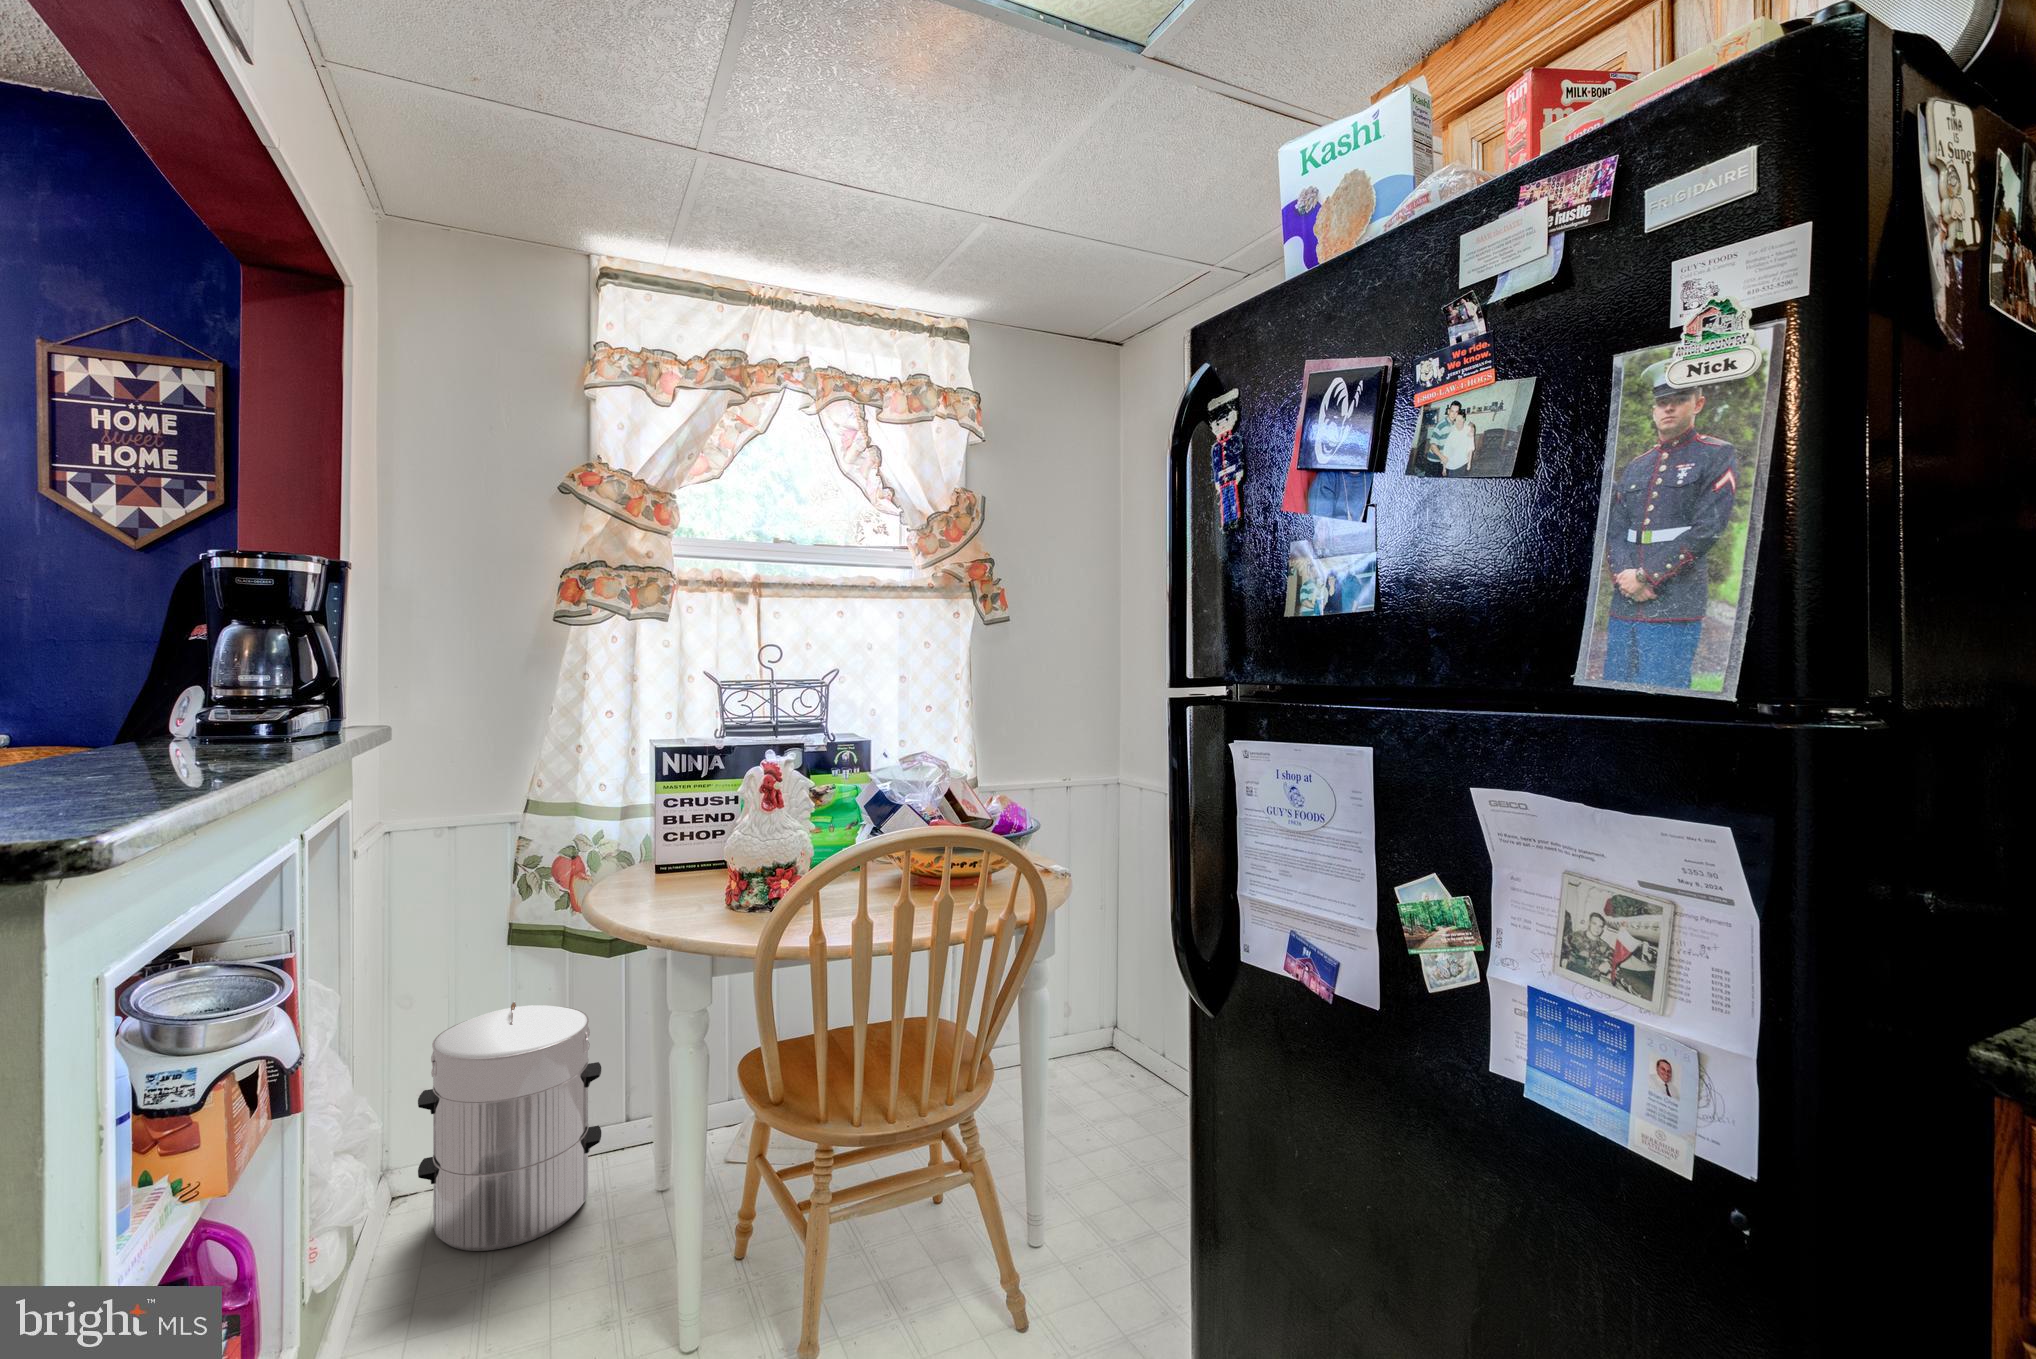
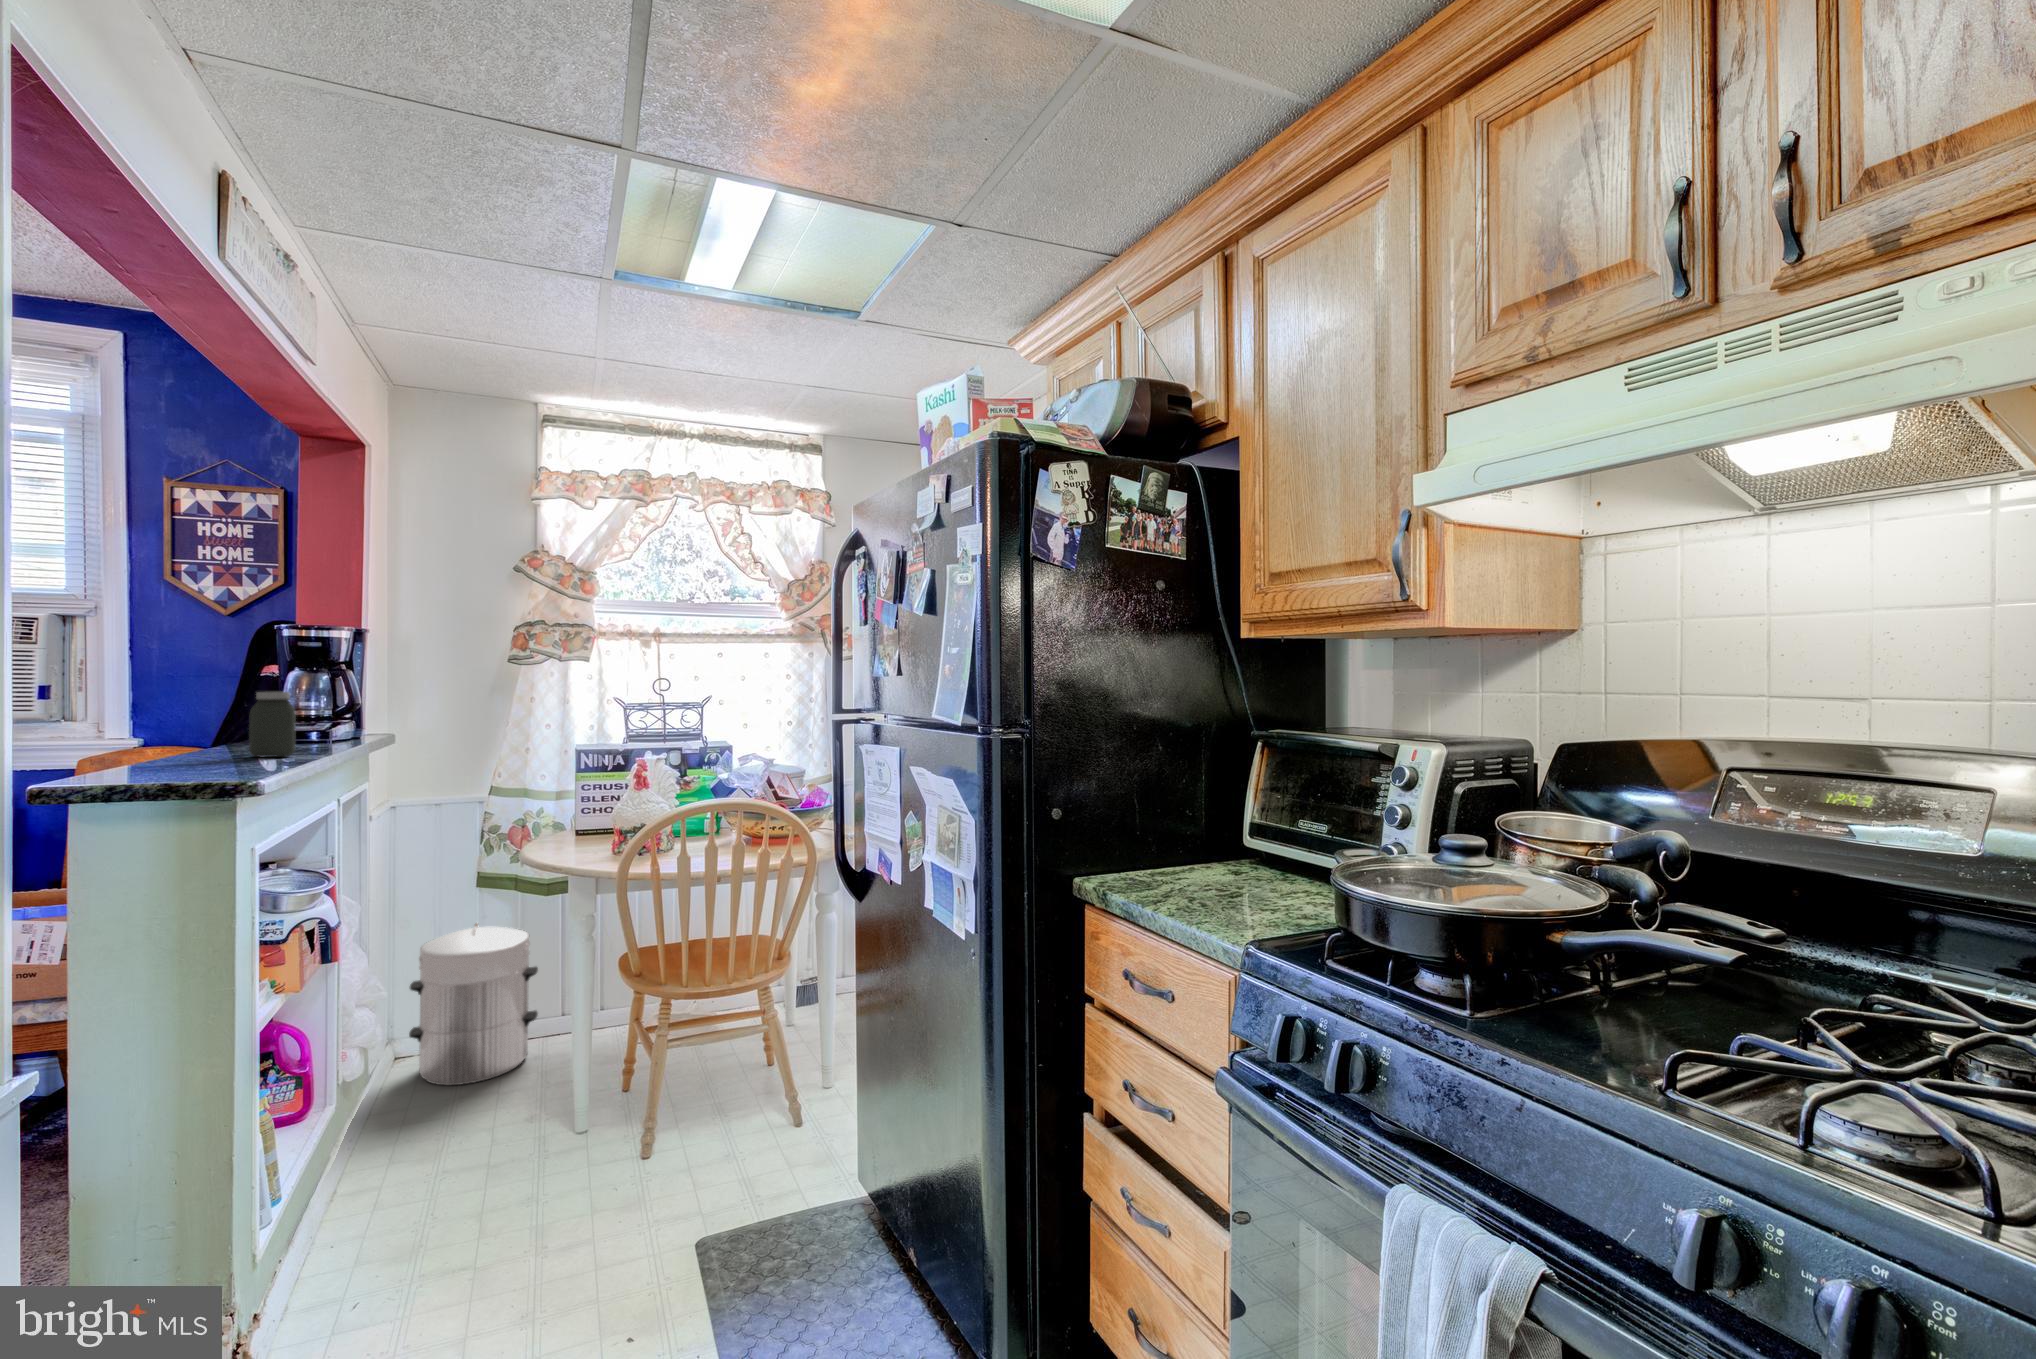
jar: none [132,643,220,765] -> present [249,692,296,757]

